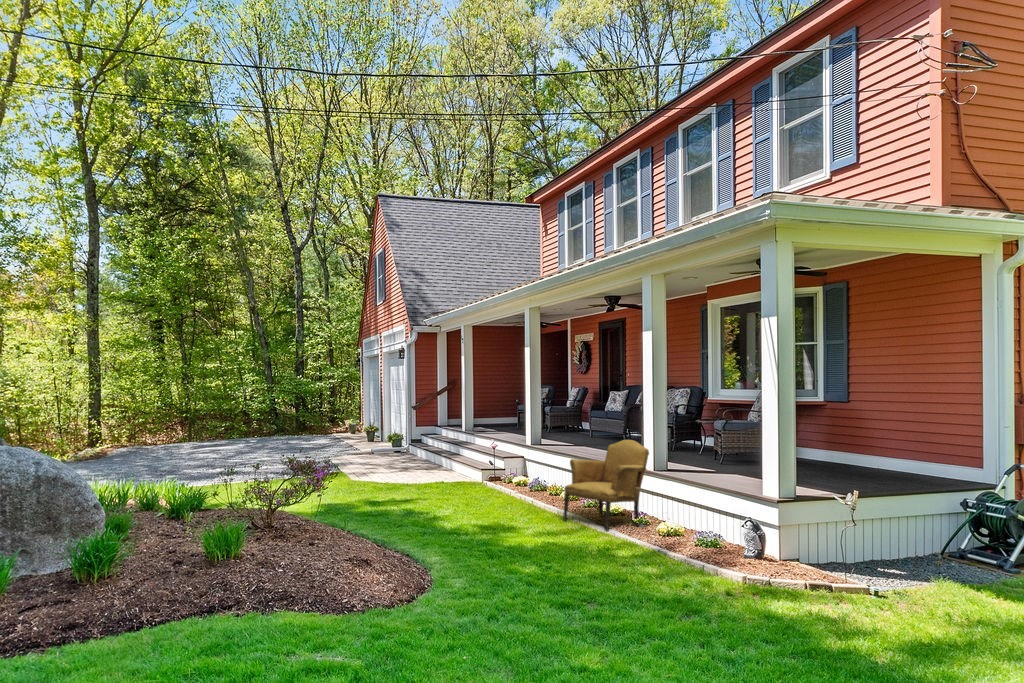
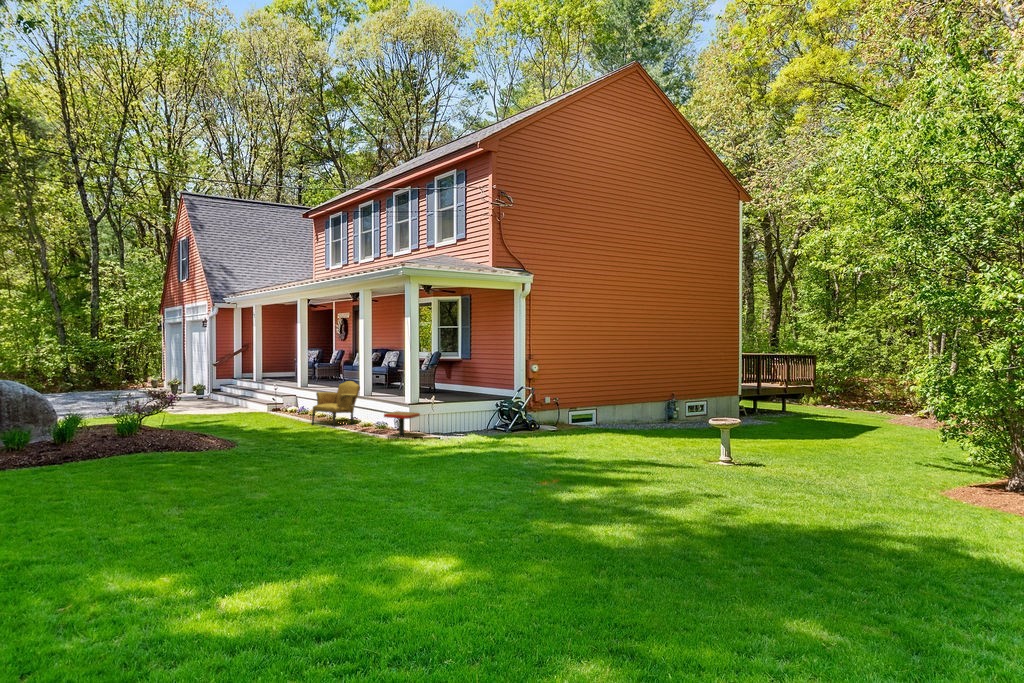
pedestal table: none [726,511,804,571] -> present [384,411,420,436]

